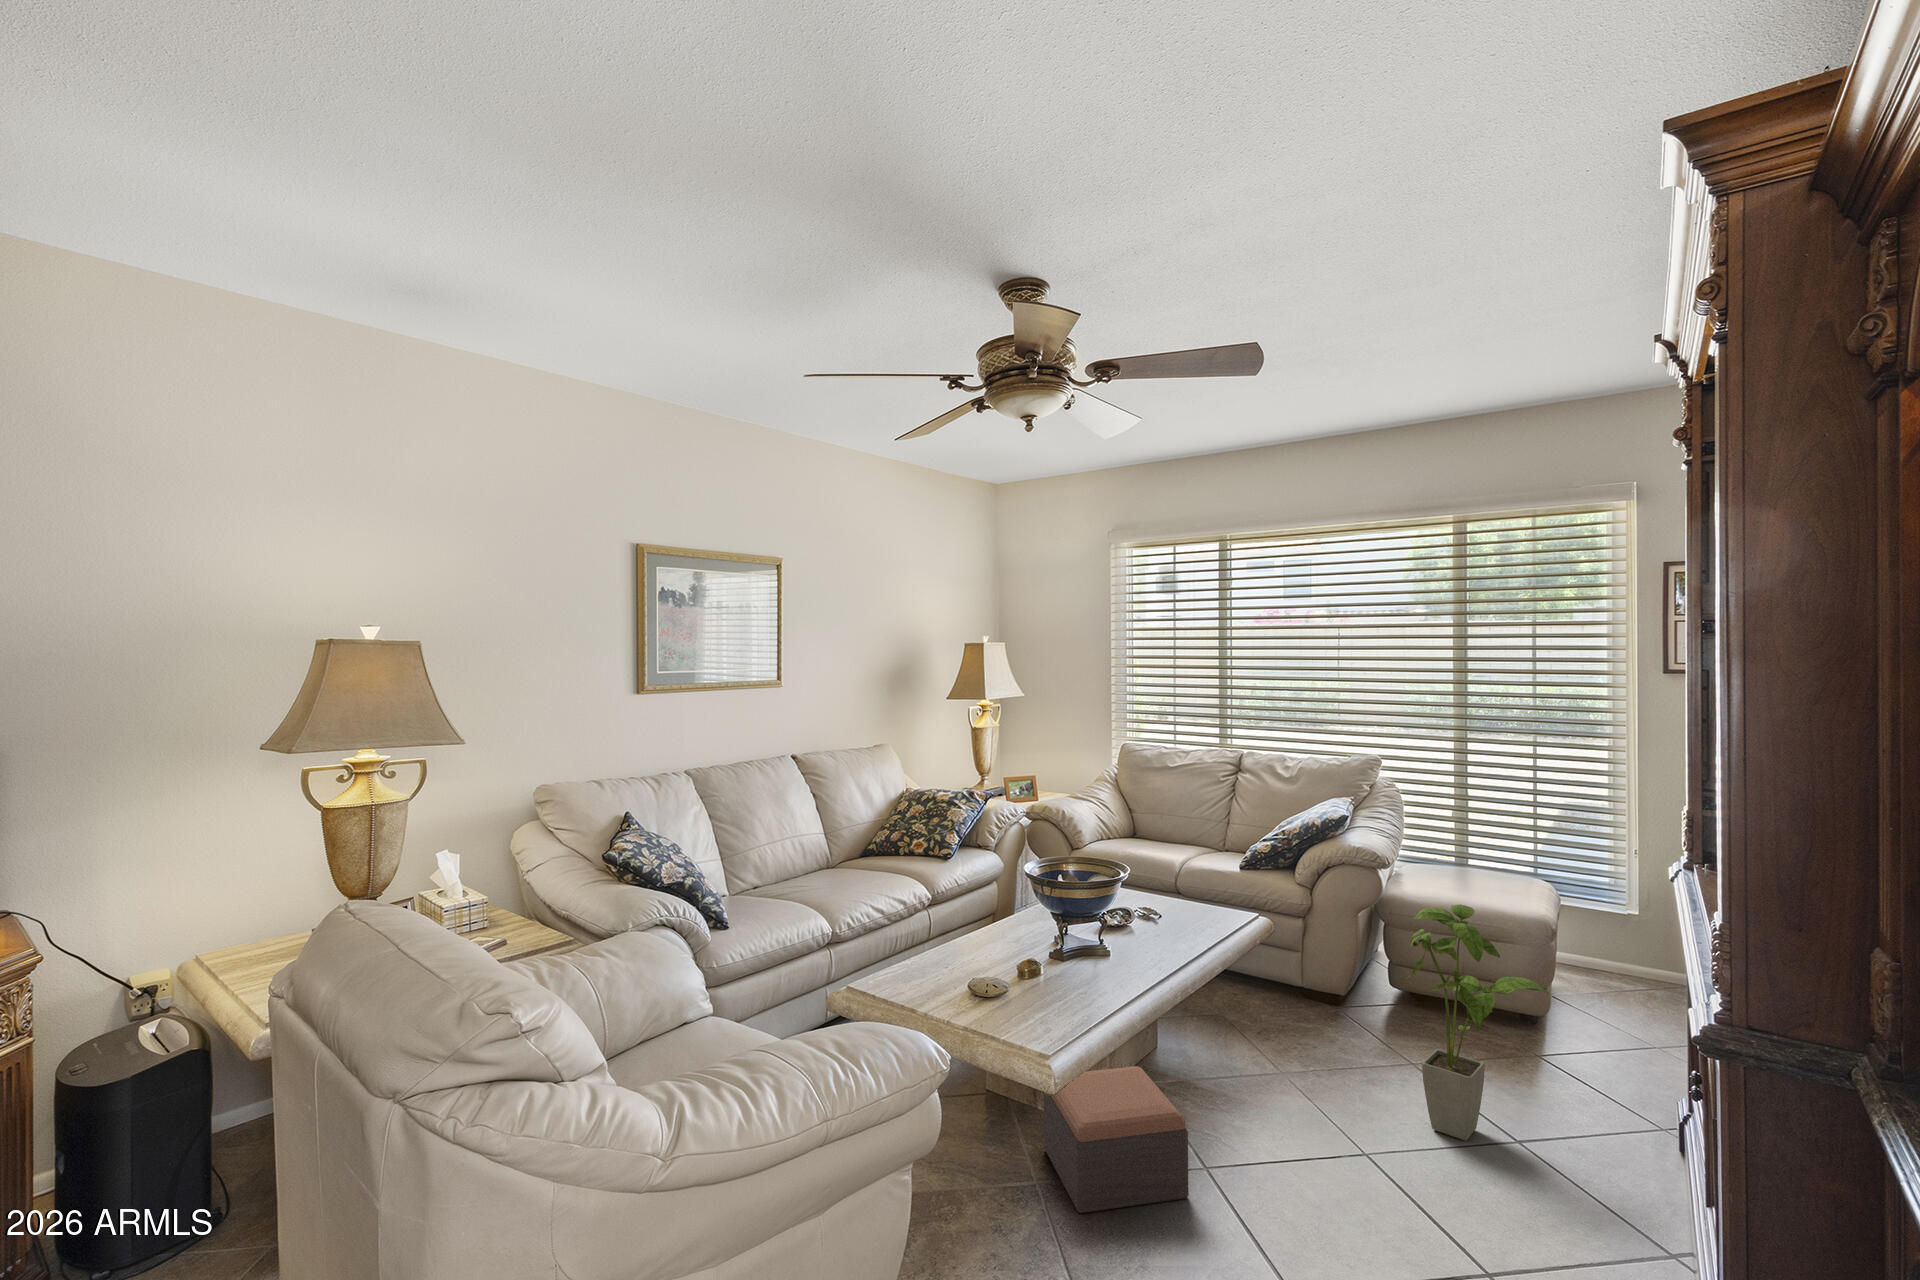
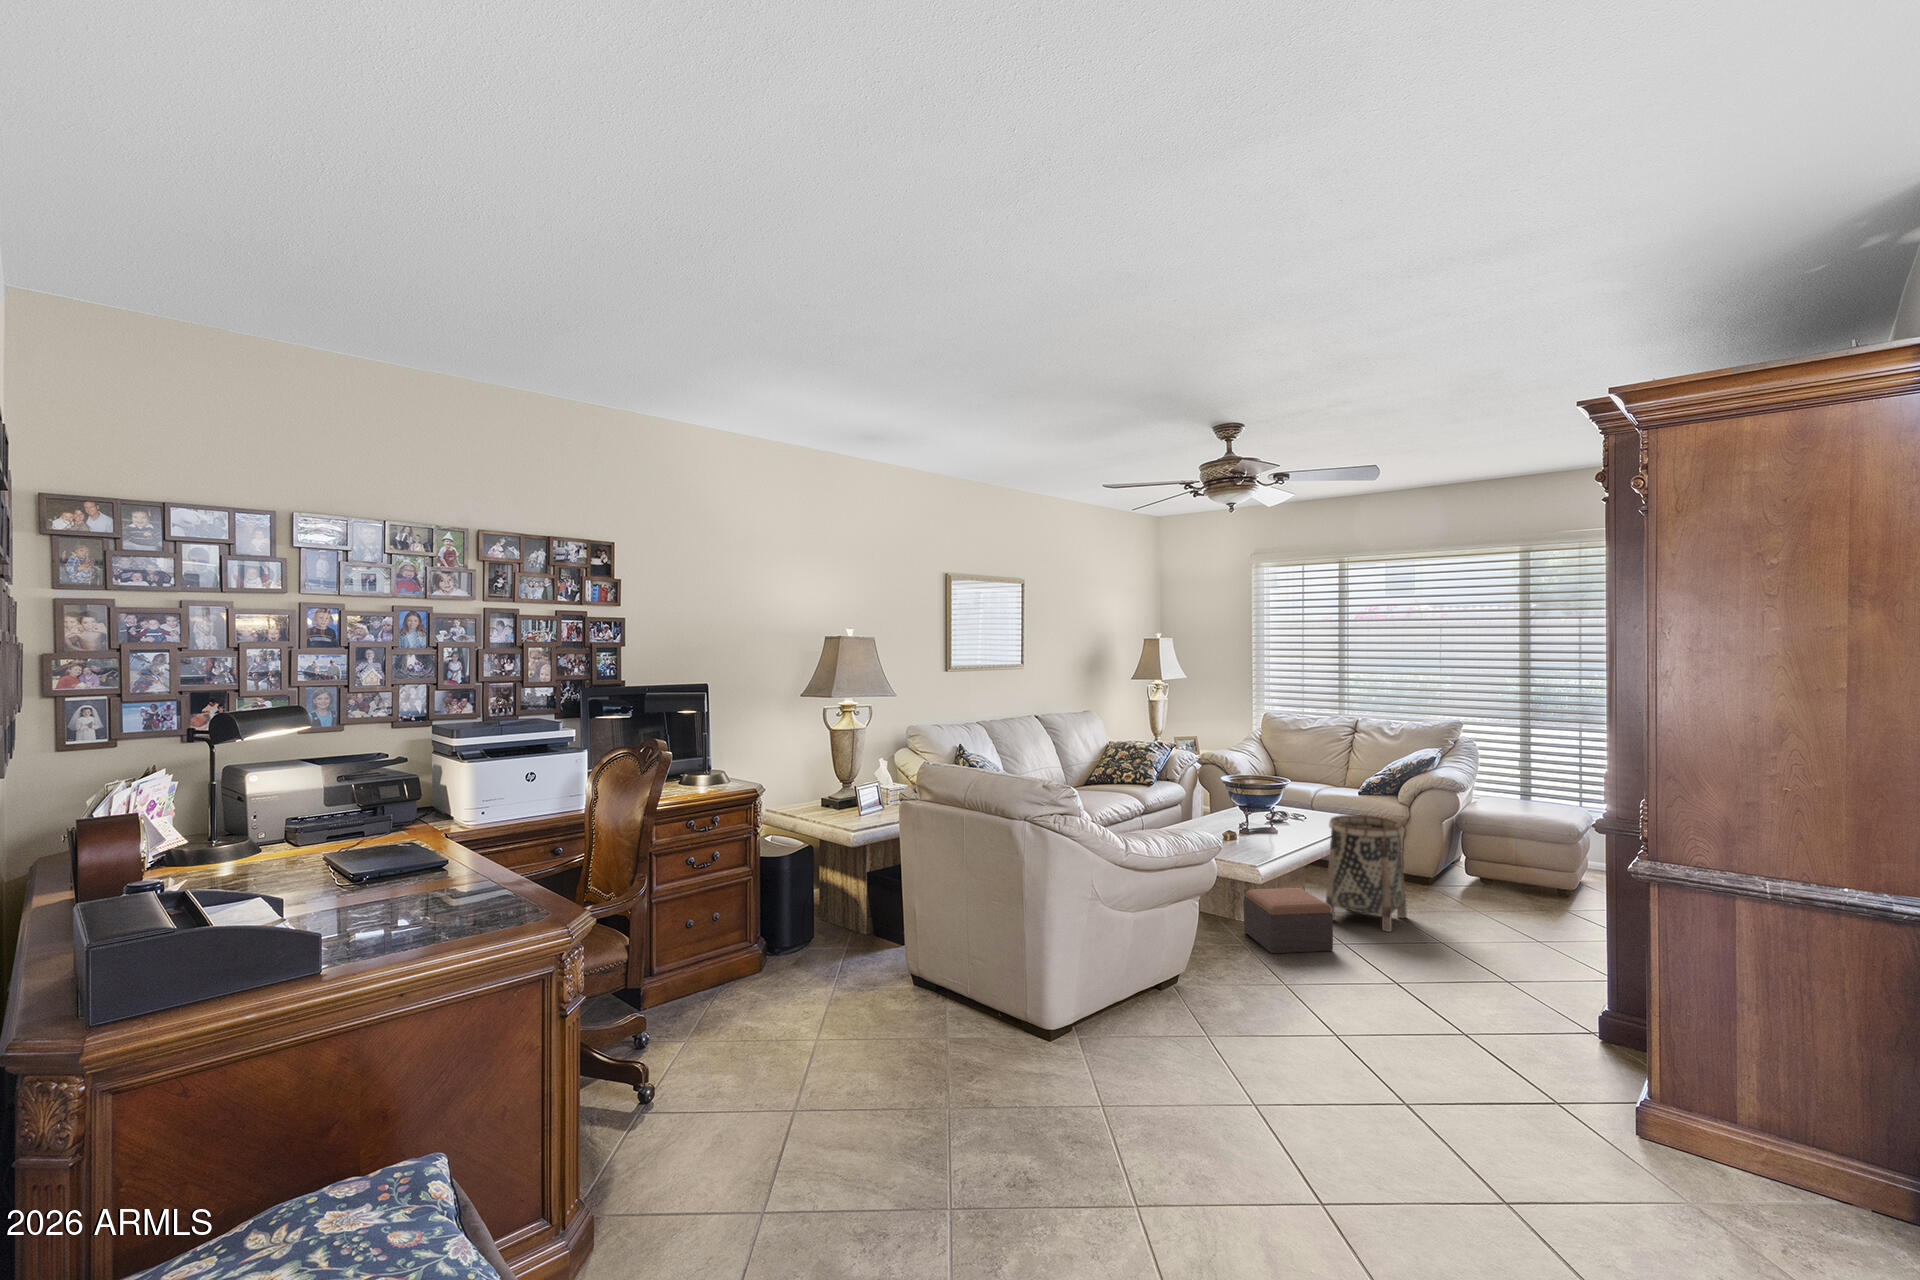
house plant: present [1407,904,1550,1141] -> none [1467,798,1556,938]
basket: none [1183,922,1312,1134] -> present [1326,815,1407,932]

